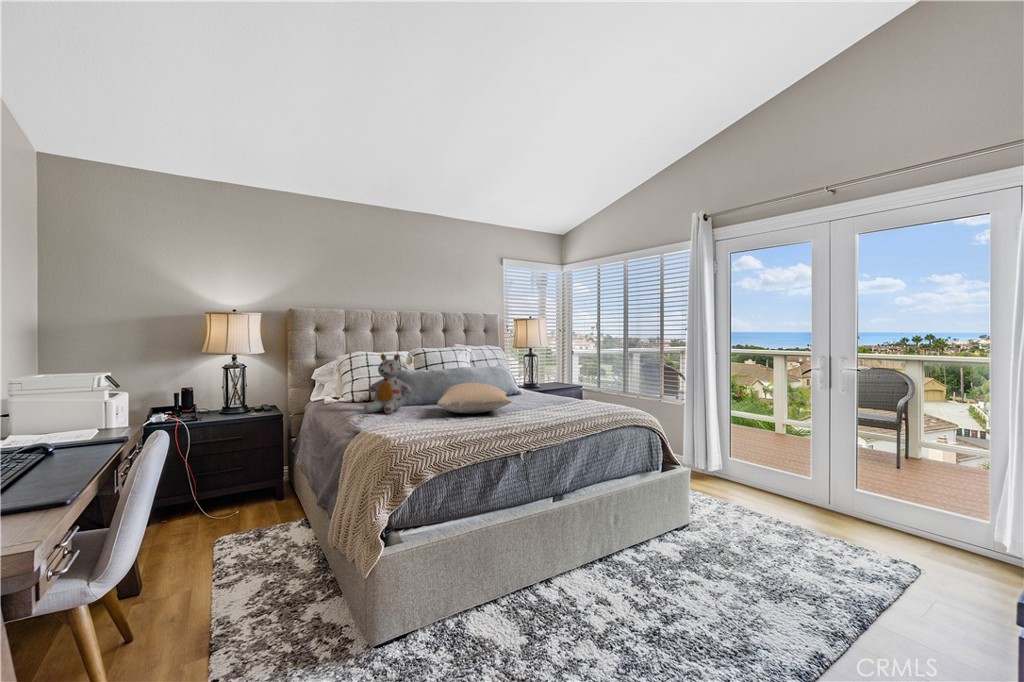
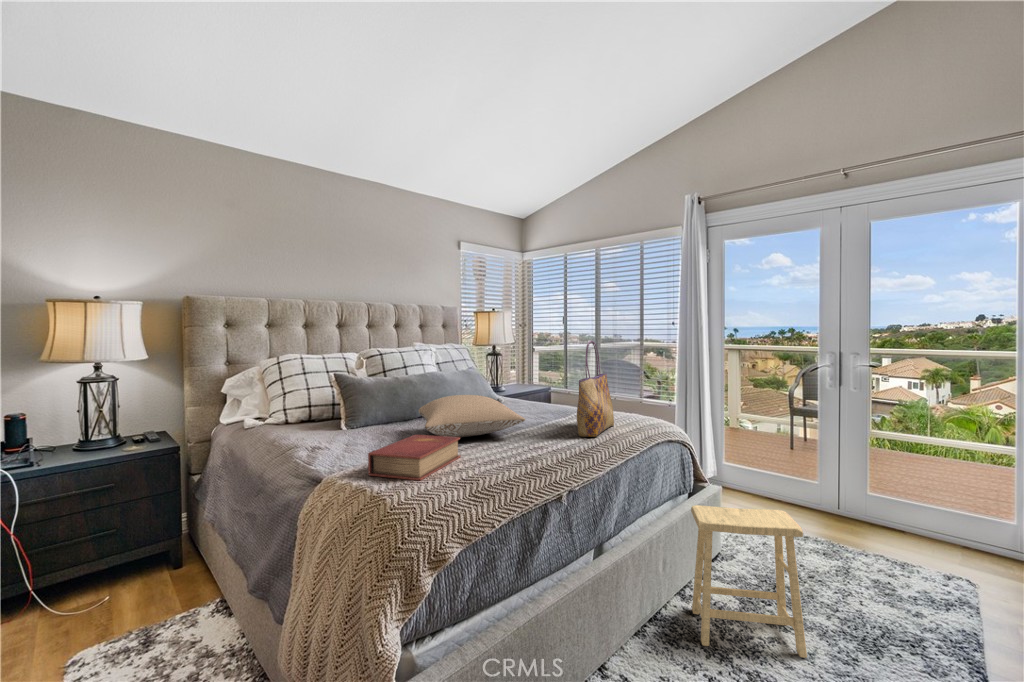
tote bag: none [551,343,589,417] -> present [577,340,614,437]
stuffed bear: present [364,354,412,414] -> none [310,359,378,442]
book: none [389,408,456,435] -> present [368,435,460,480]
footstool: none [635,474,715,594] -> present [691,505,807,658]

